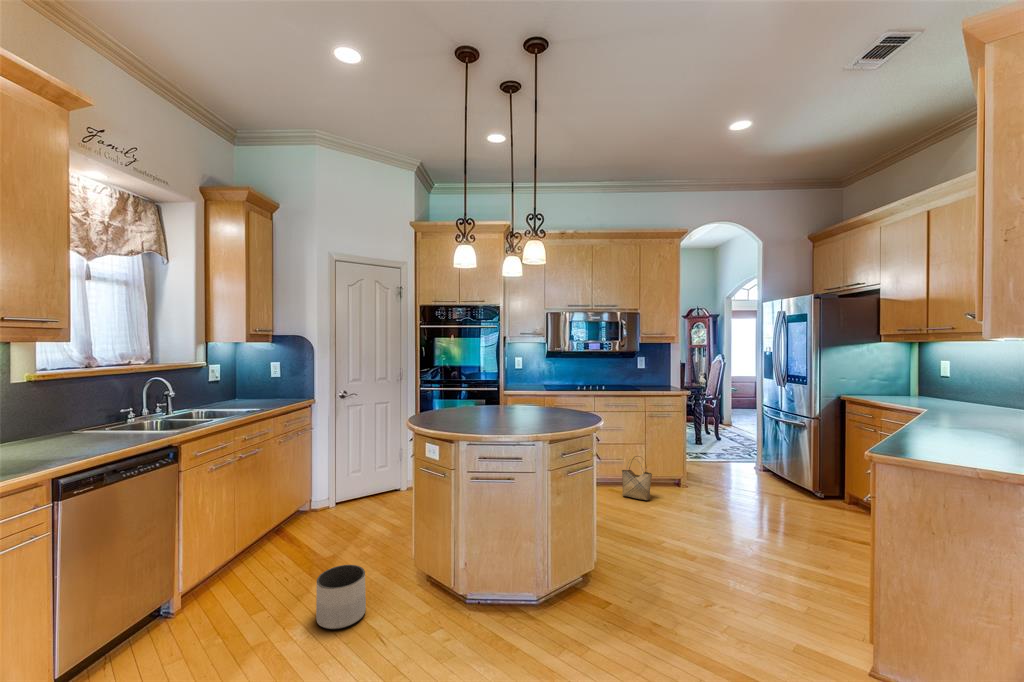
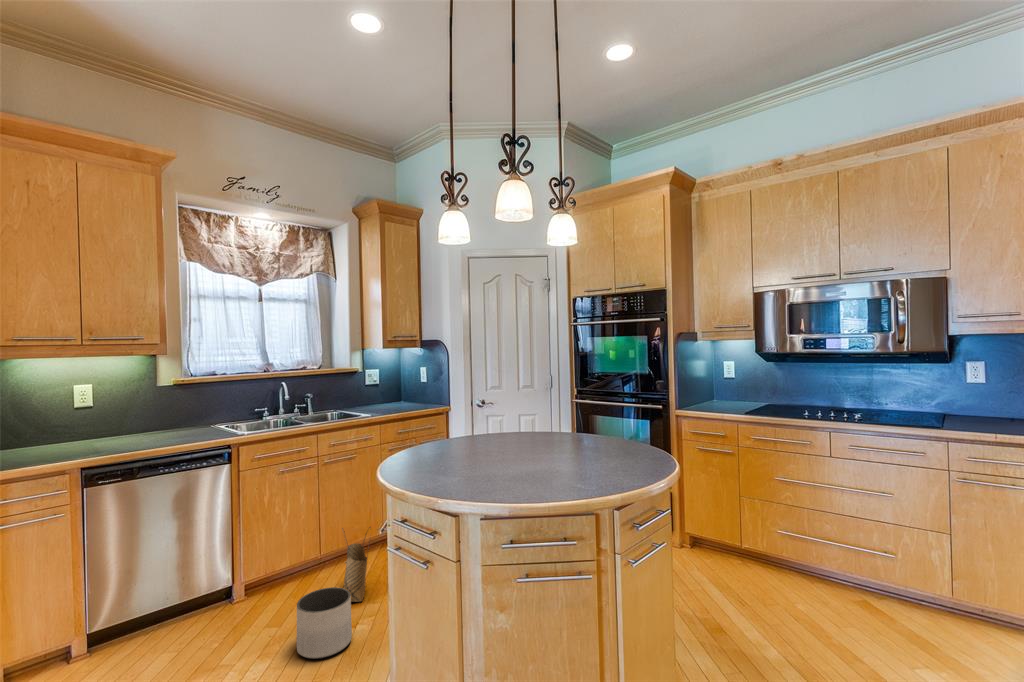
woven basket: present [622,456,652,500] -> present [342,527,371,602]

